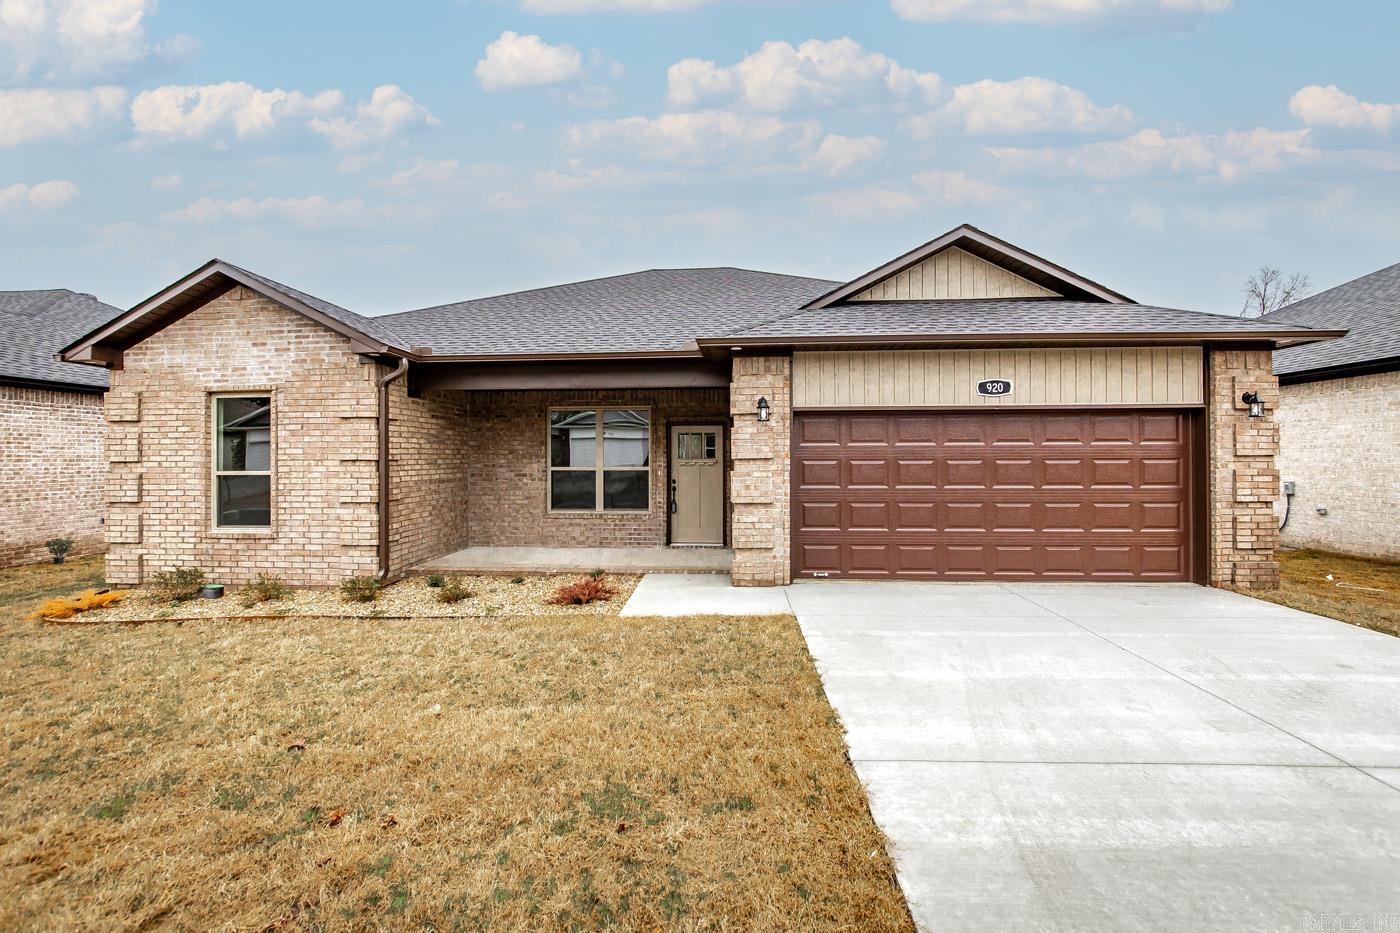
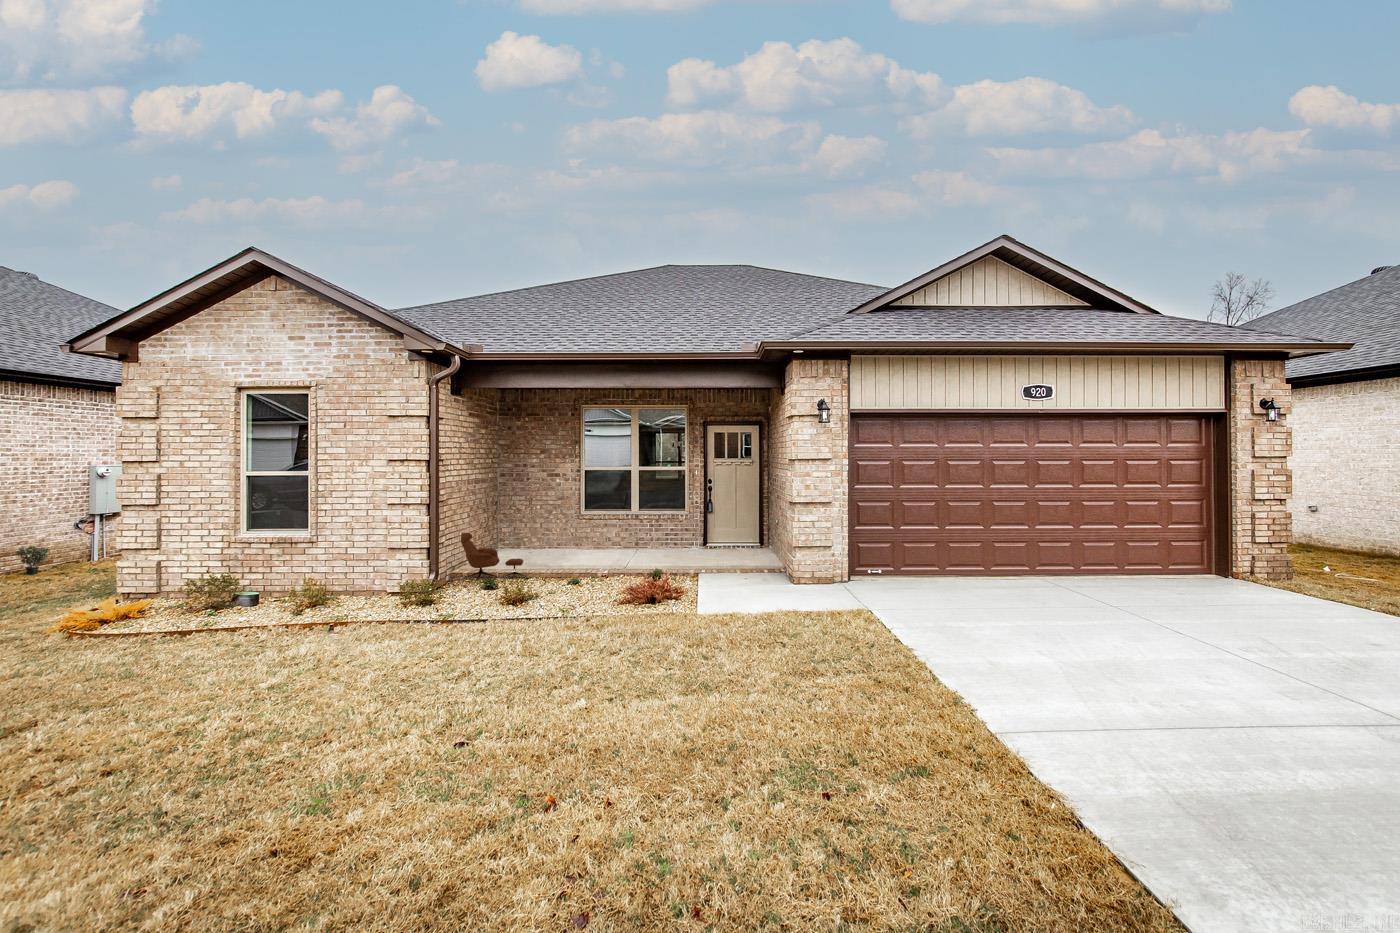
lounge chair: none [420,530,484,576] -> present [461,533,525,580]

